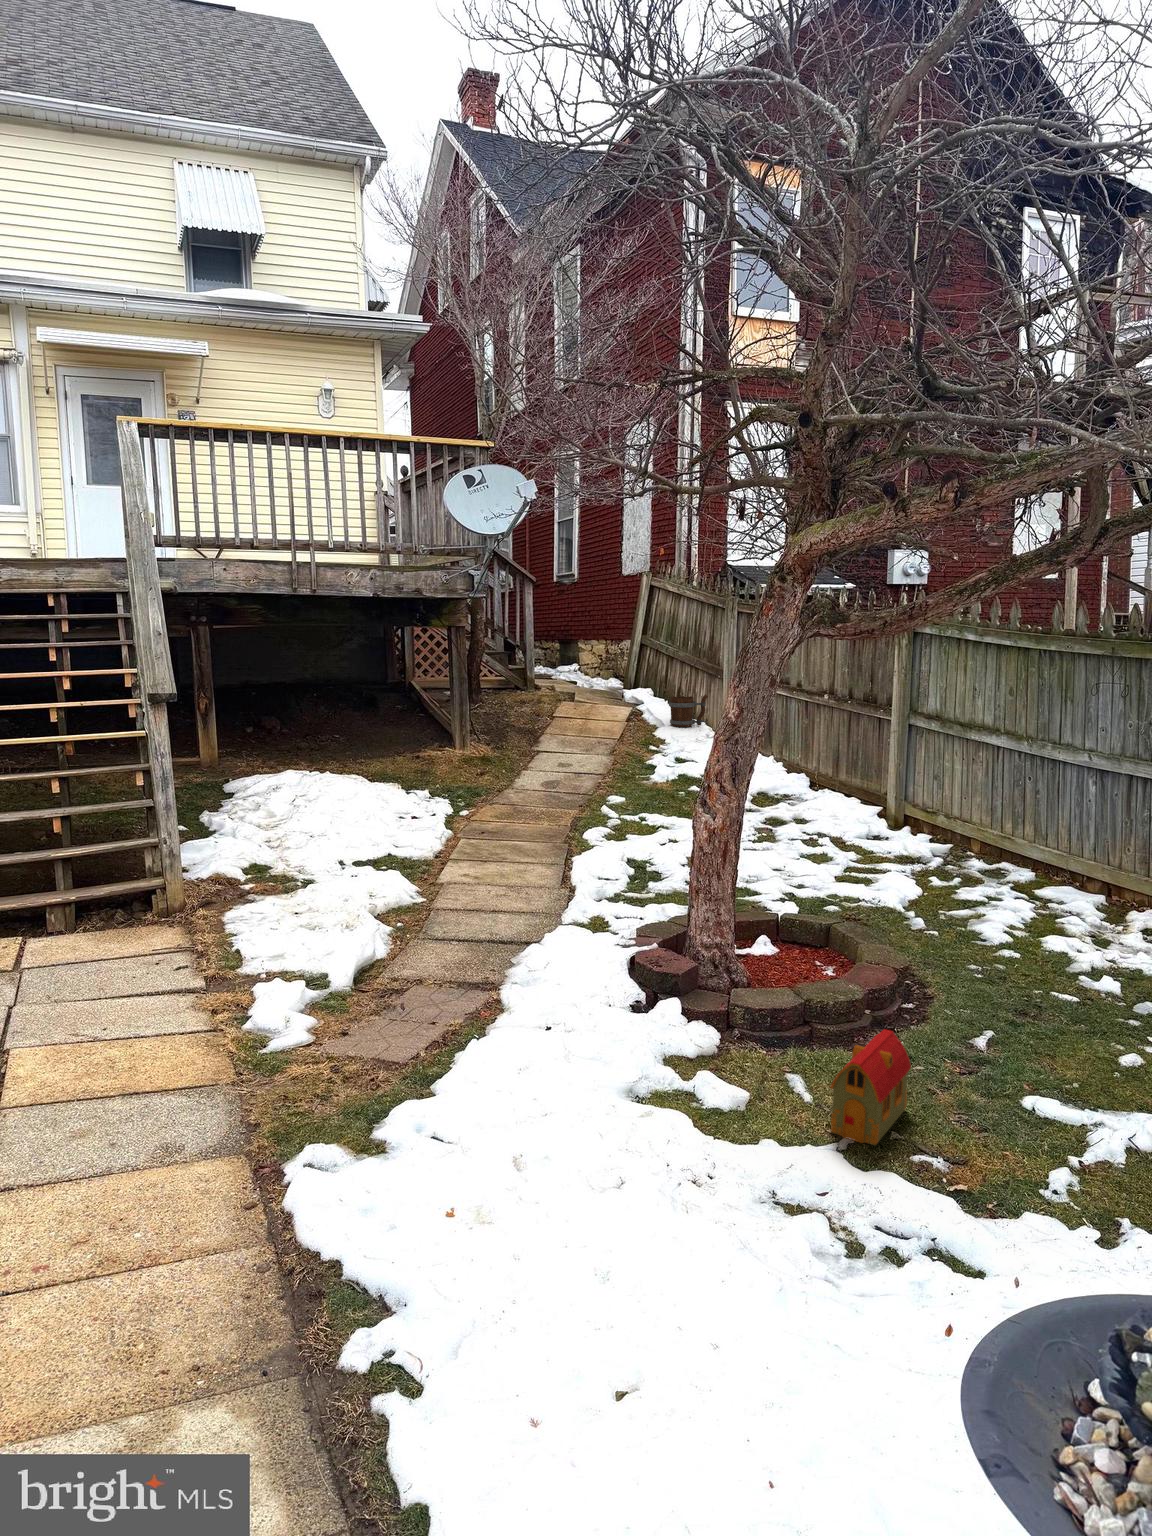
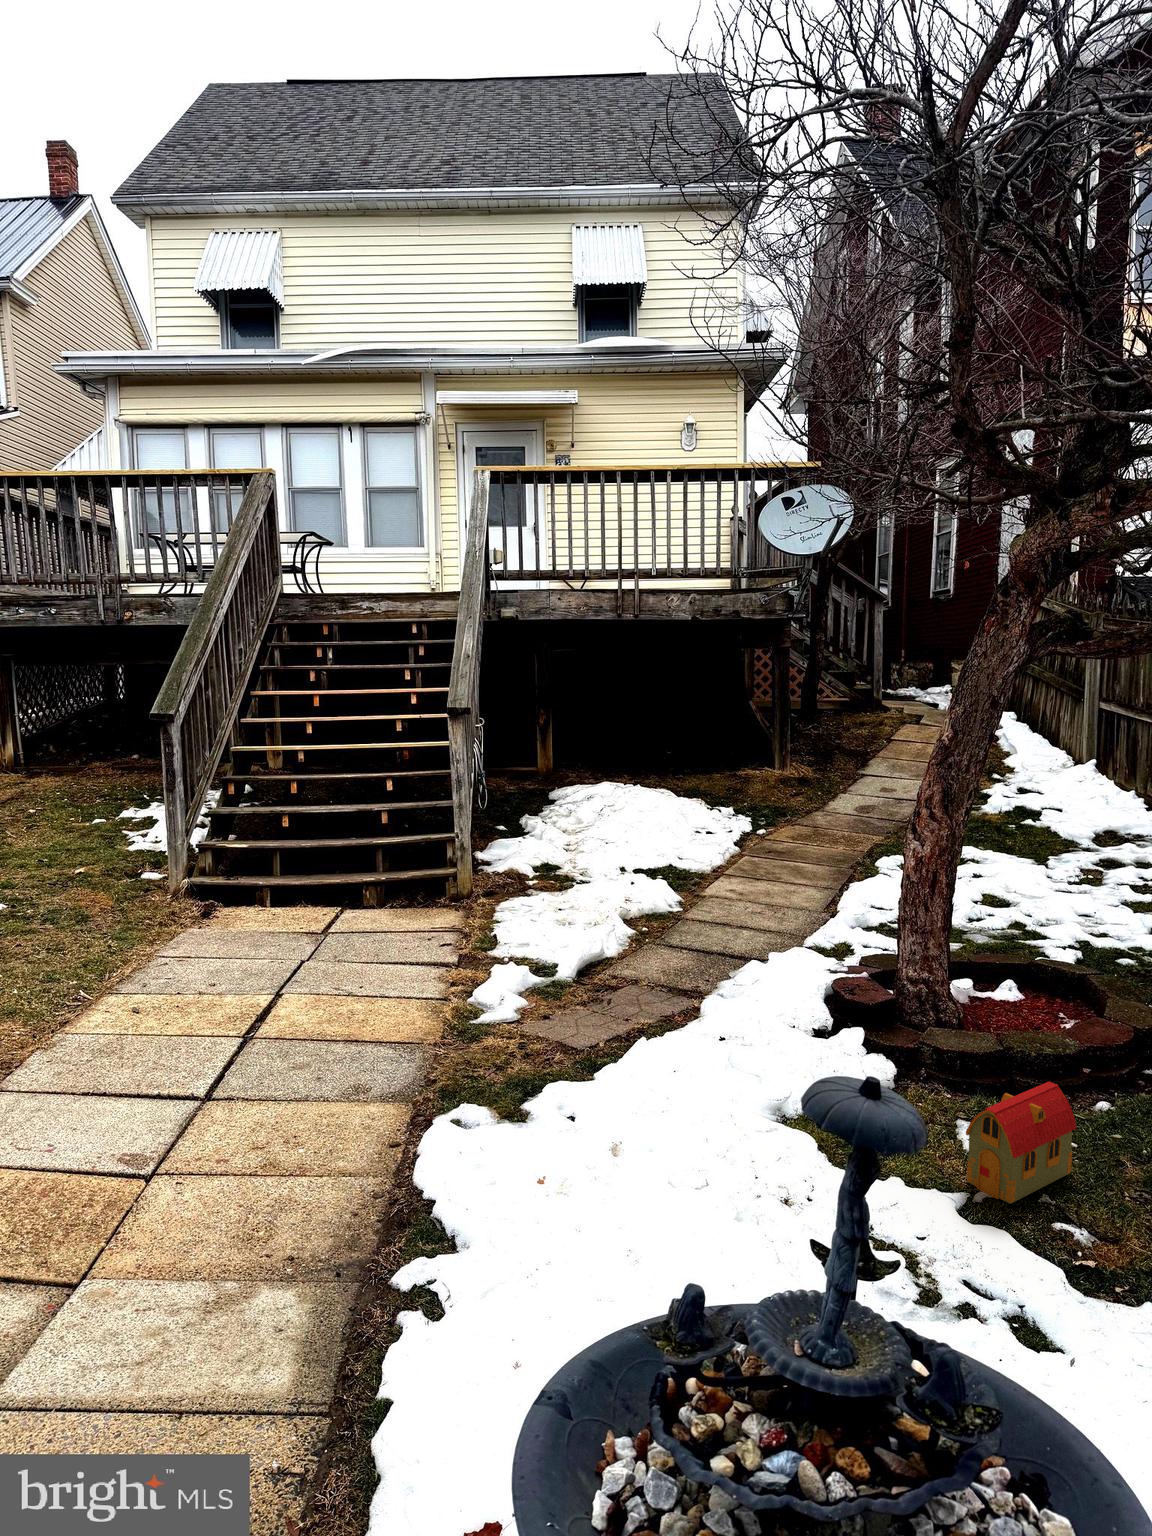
bucket: present [669,694,708,727] -> none [1015,720,1060,754]

